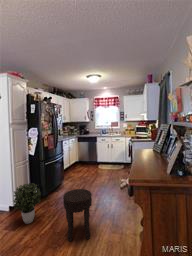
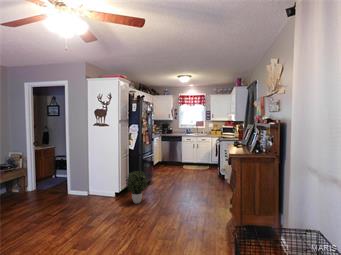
side table: present [63,189,92,241] -> none [171,175,193,212]

